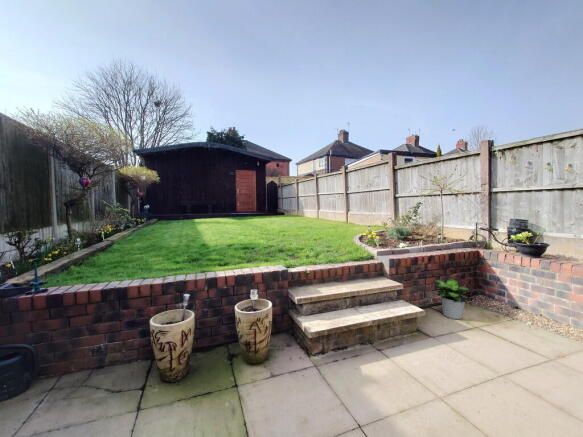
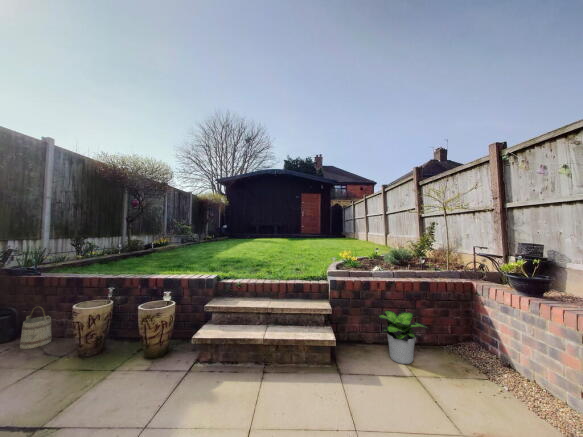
bucket: none [57,334,97,392] -> present [20,306,52,349]

